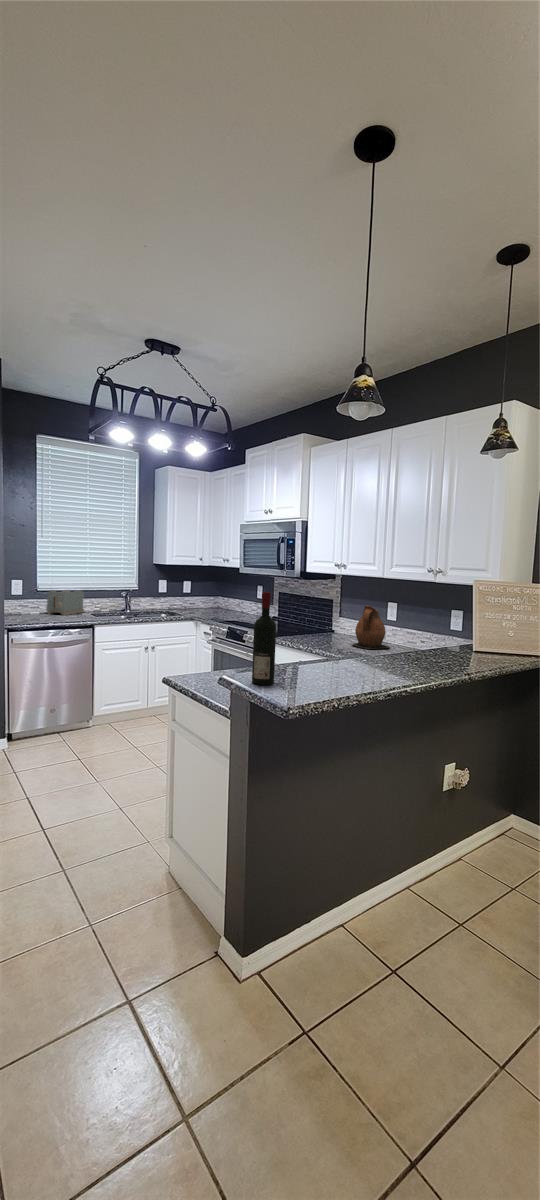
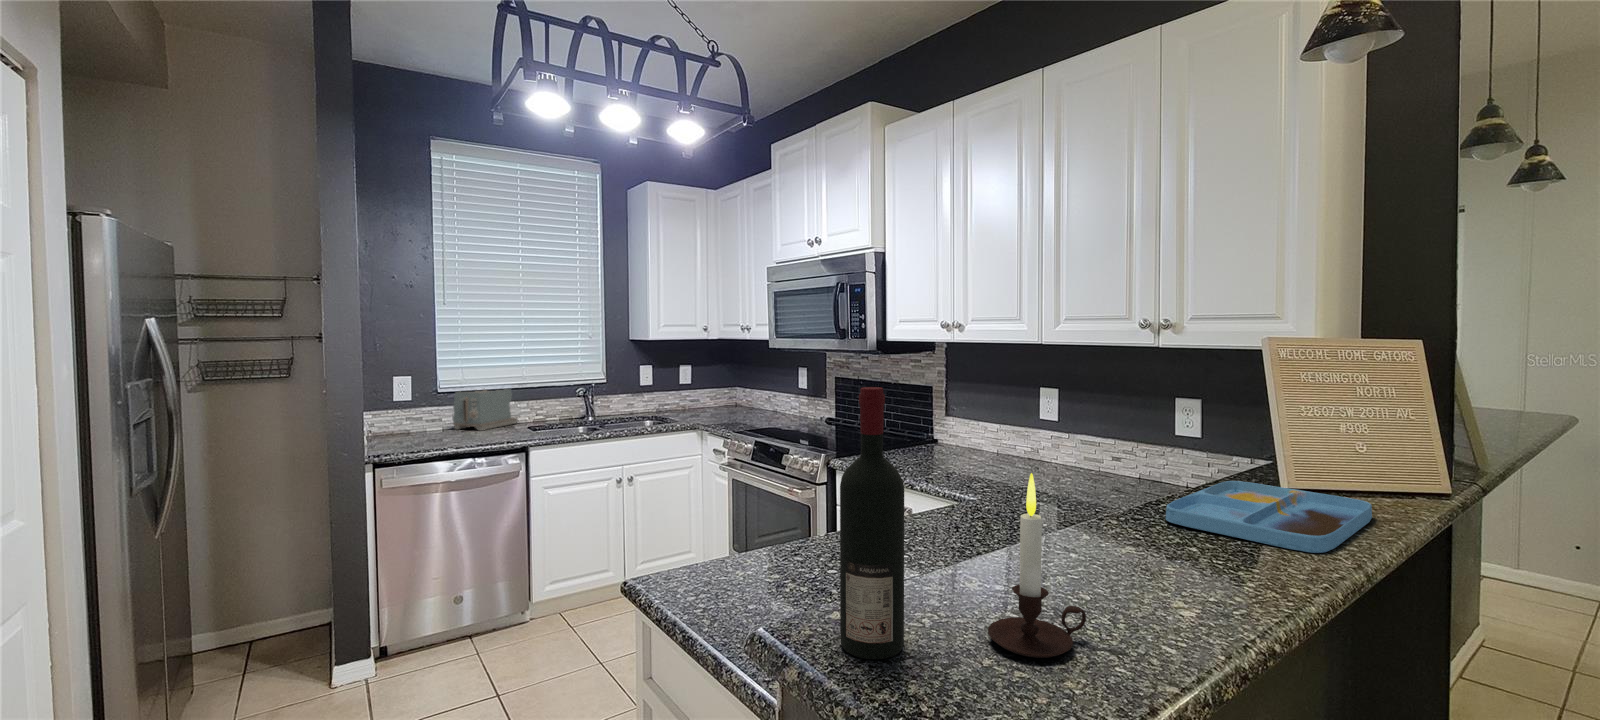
ceramic pitcher: present [353,606,390,649] -> none [978,395,1054,475]
candle: none [304,624,339,686] -> present [988,473,1086,658]
tray: none [406,647,497,670] -> present [1166,481,1372,553]

